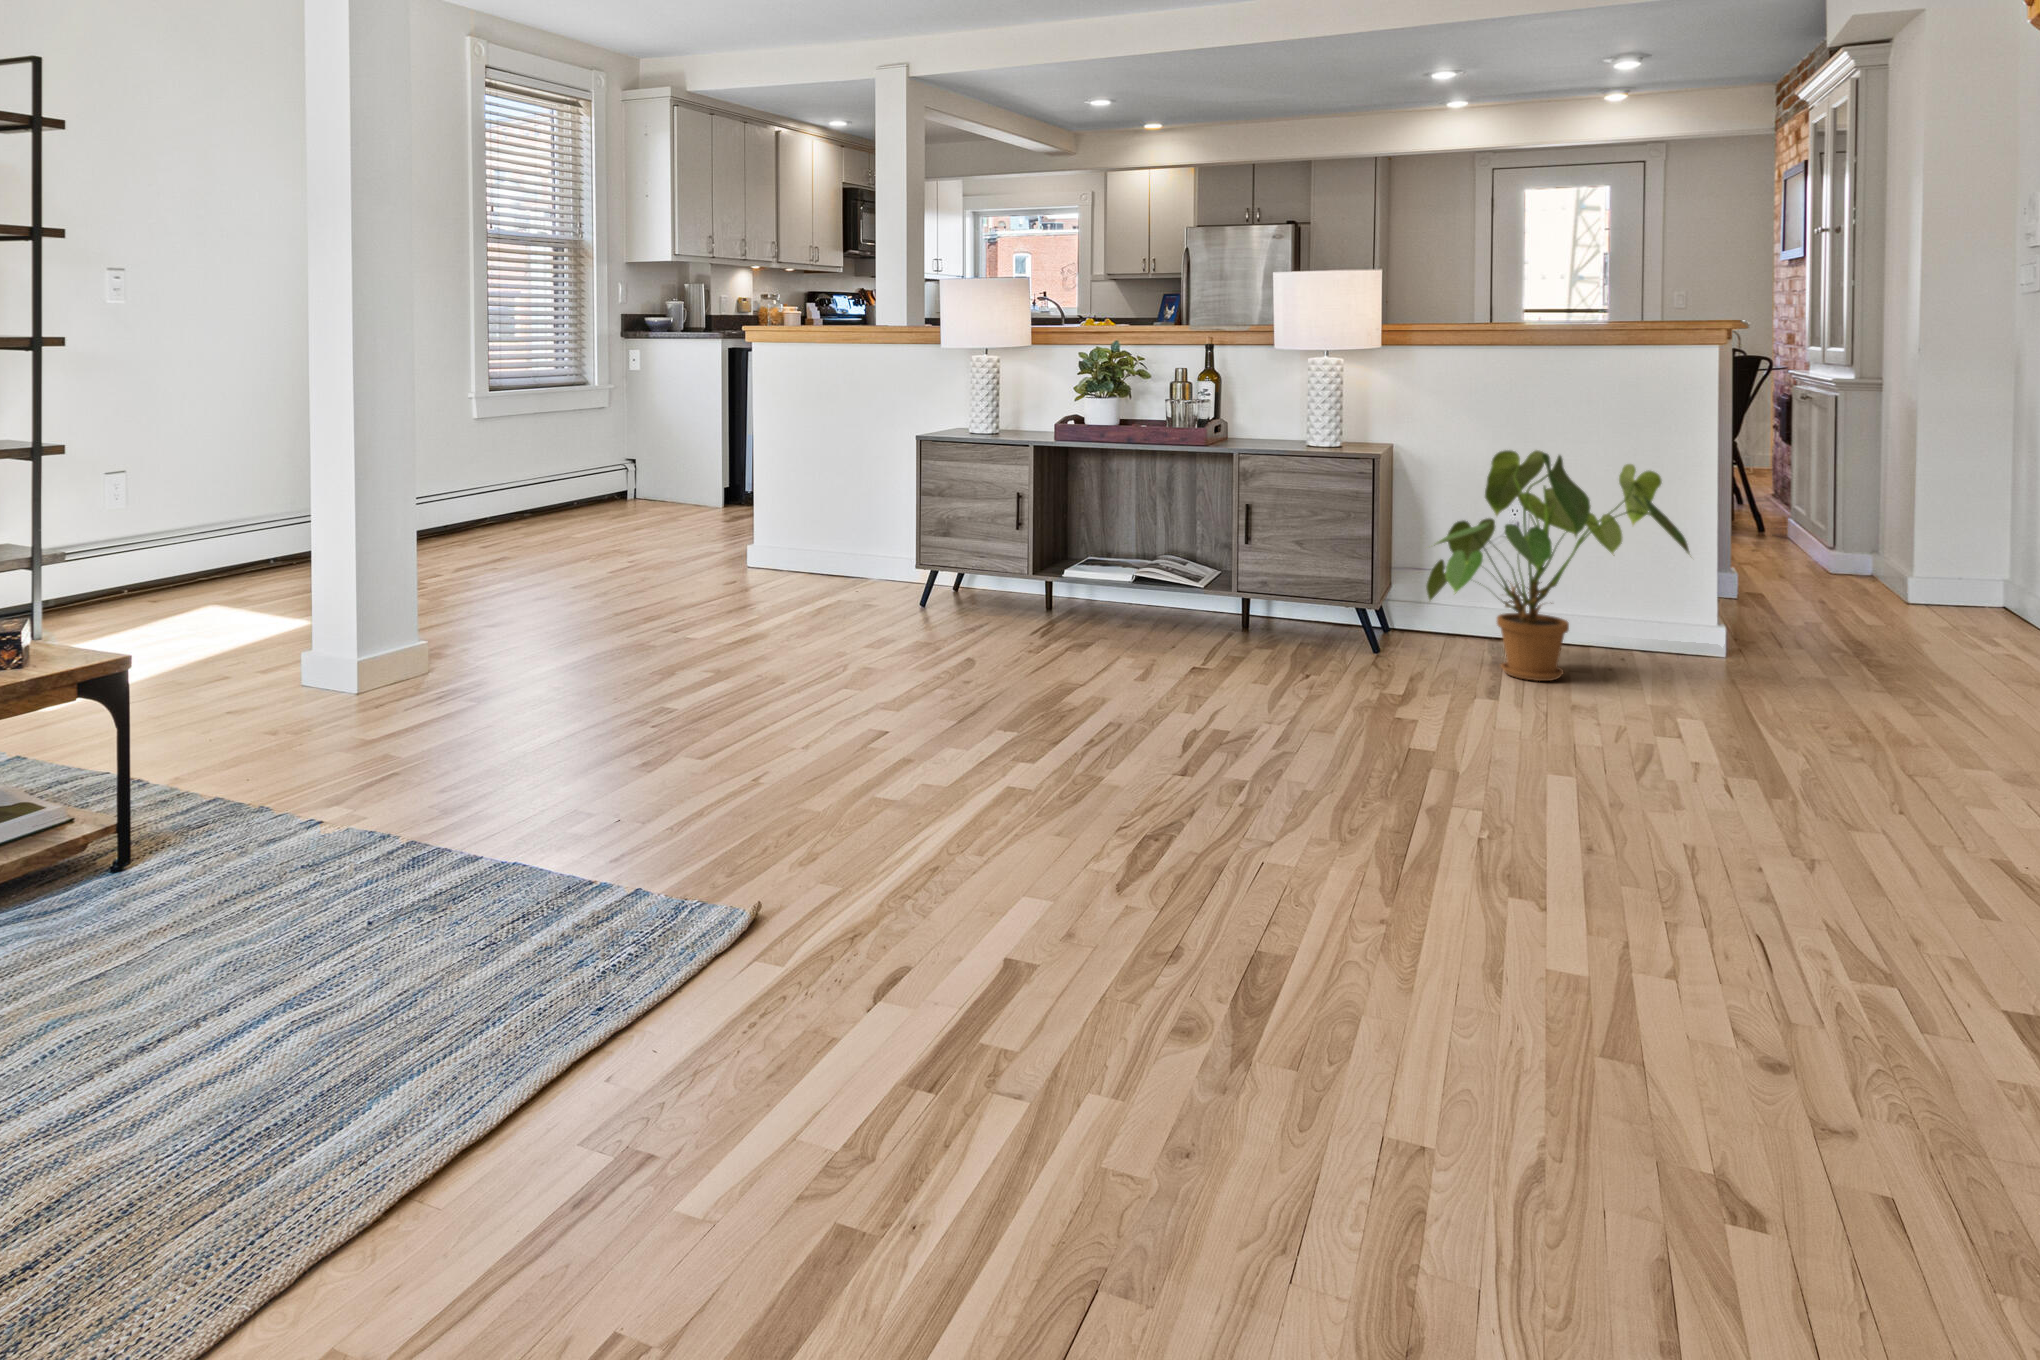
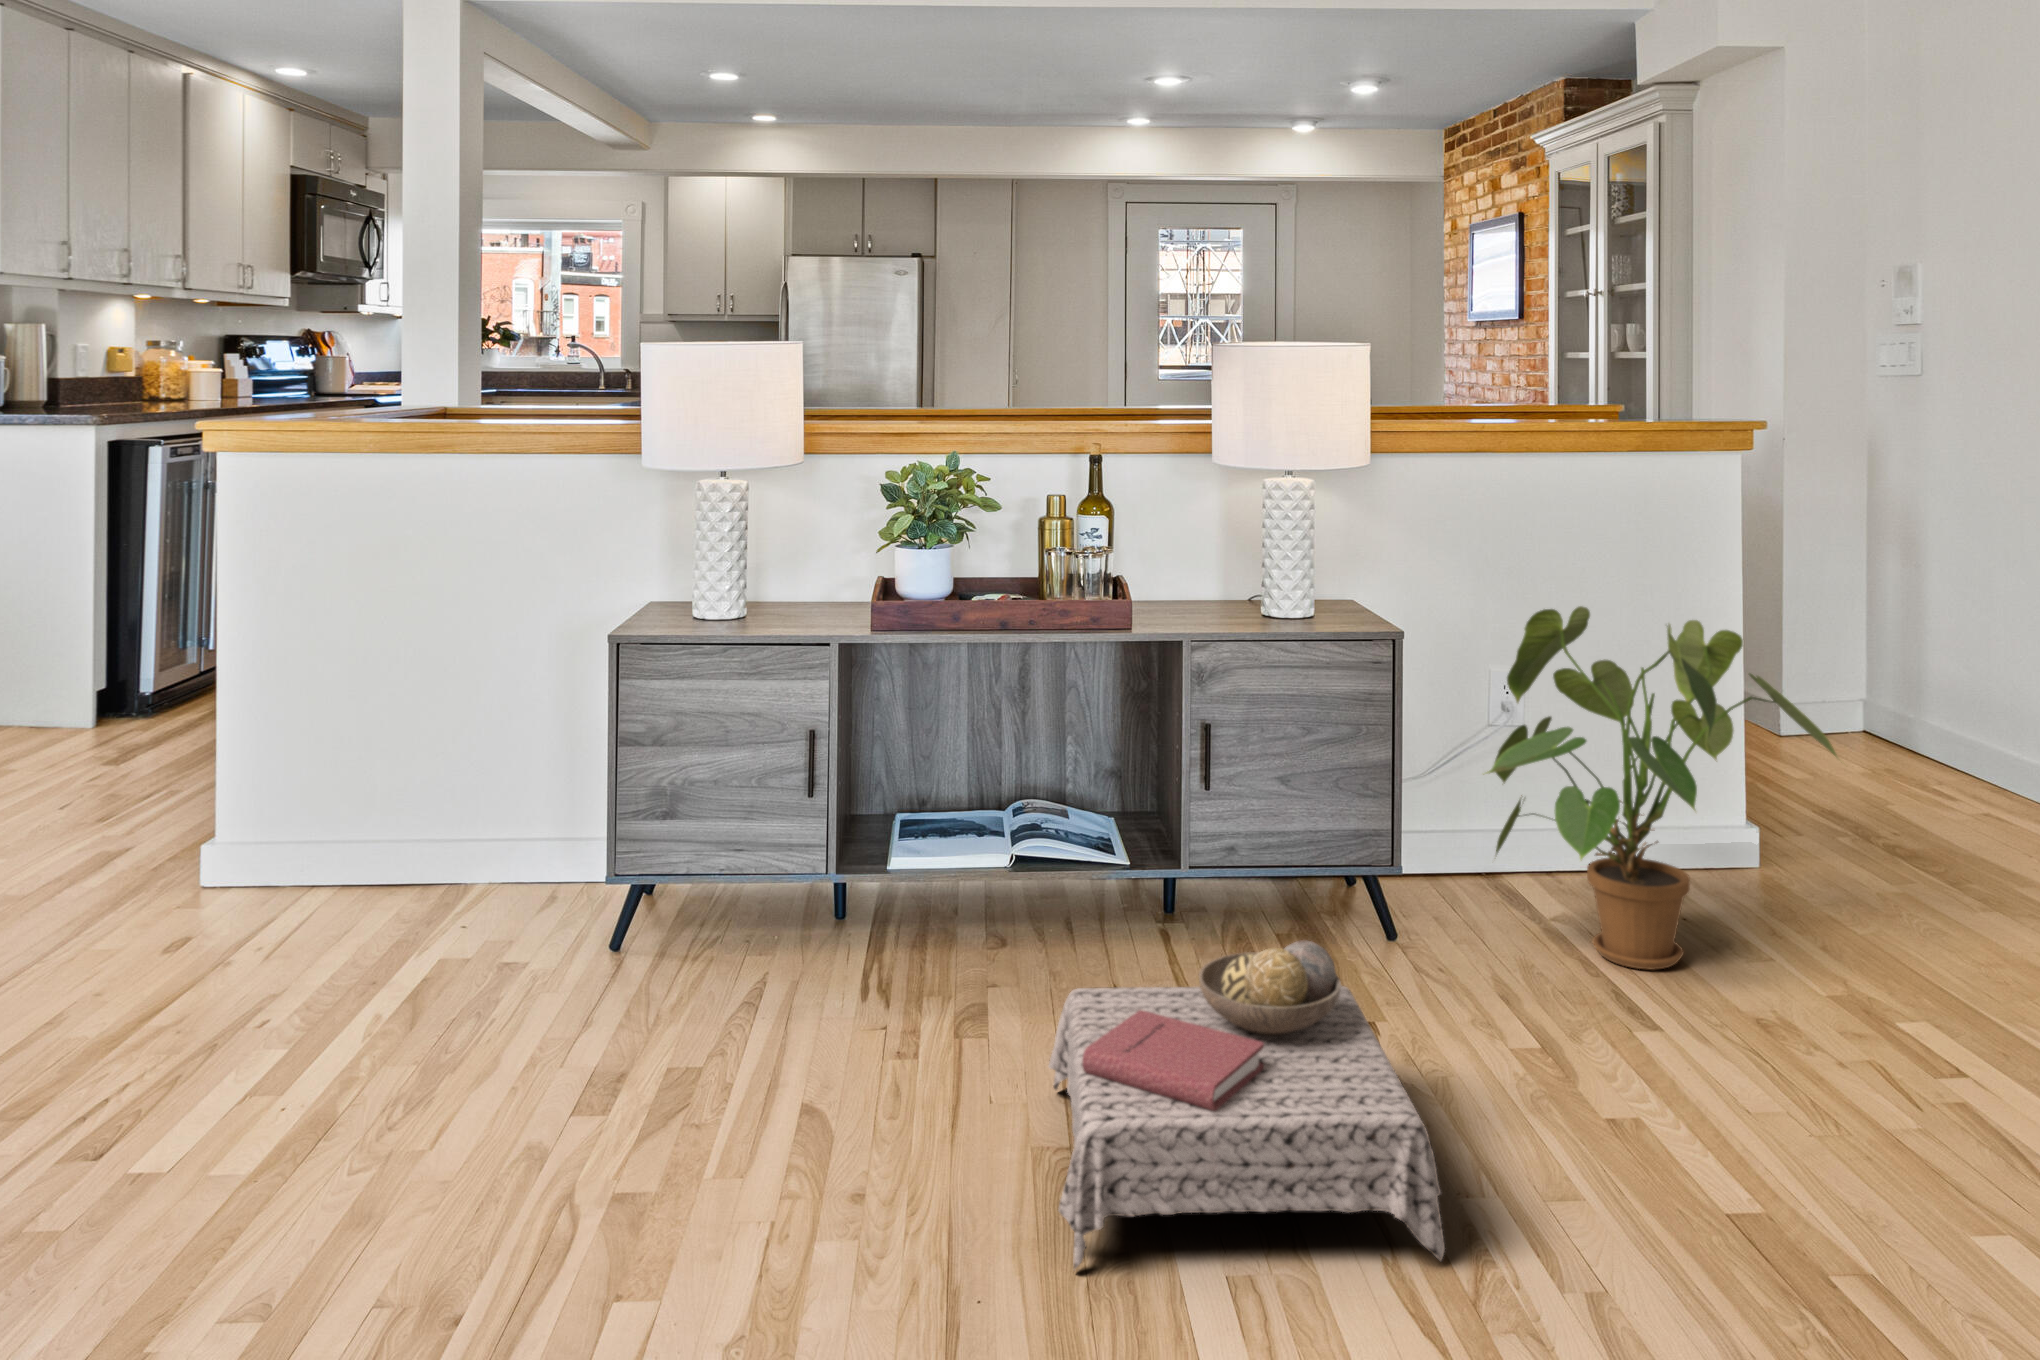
ottoman: none [1042,590,1263,735] -> present [1048,940,1445,1269]

